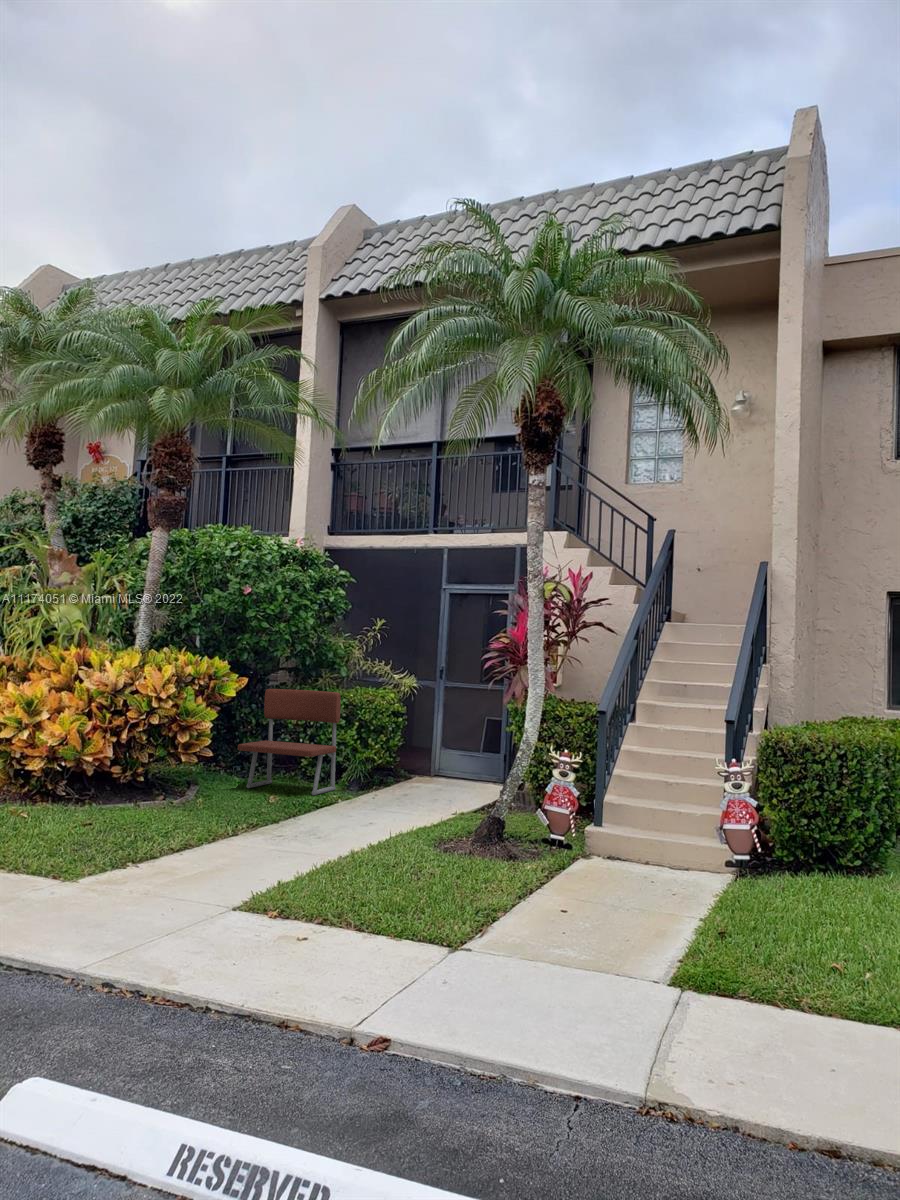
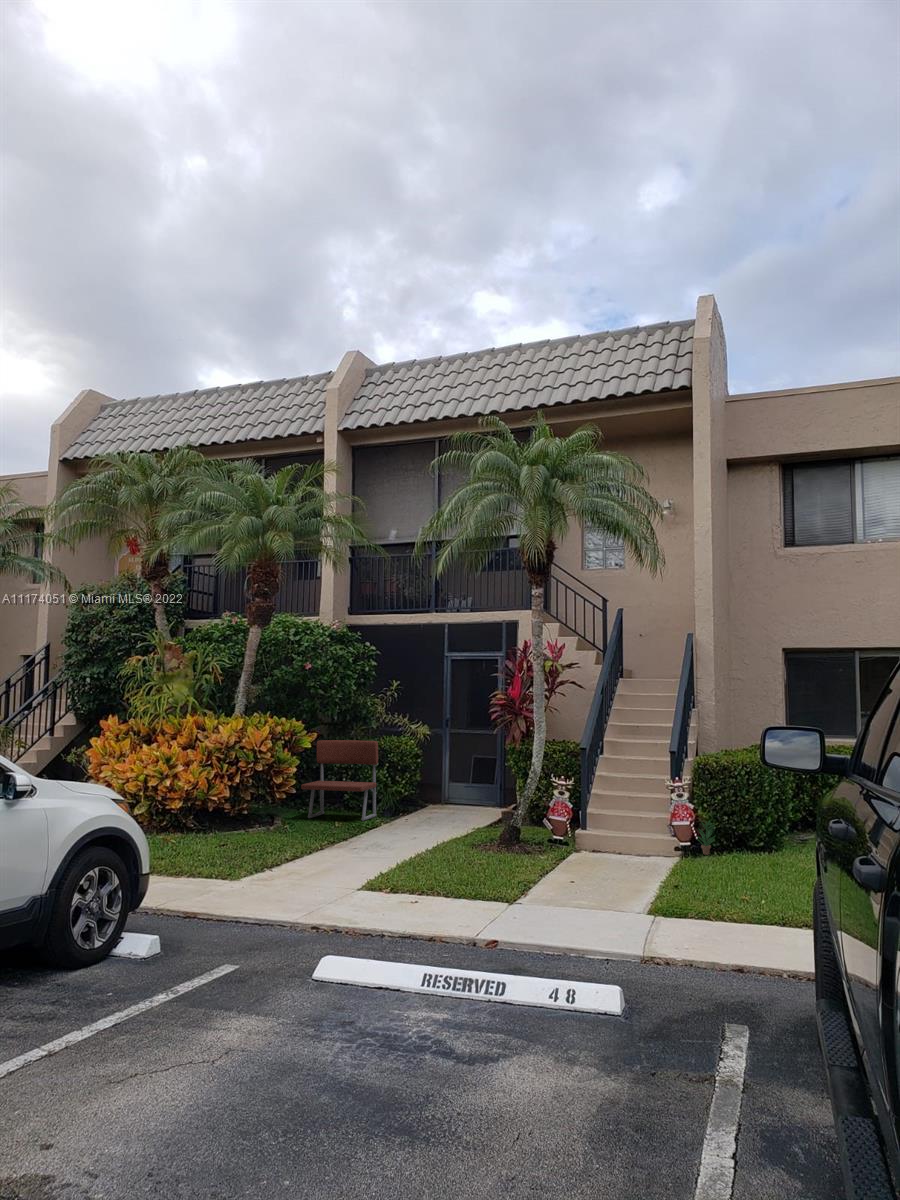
potted plant: none [758,823,789,875] -> present [697,820,715,855]

